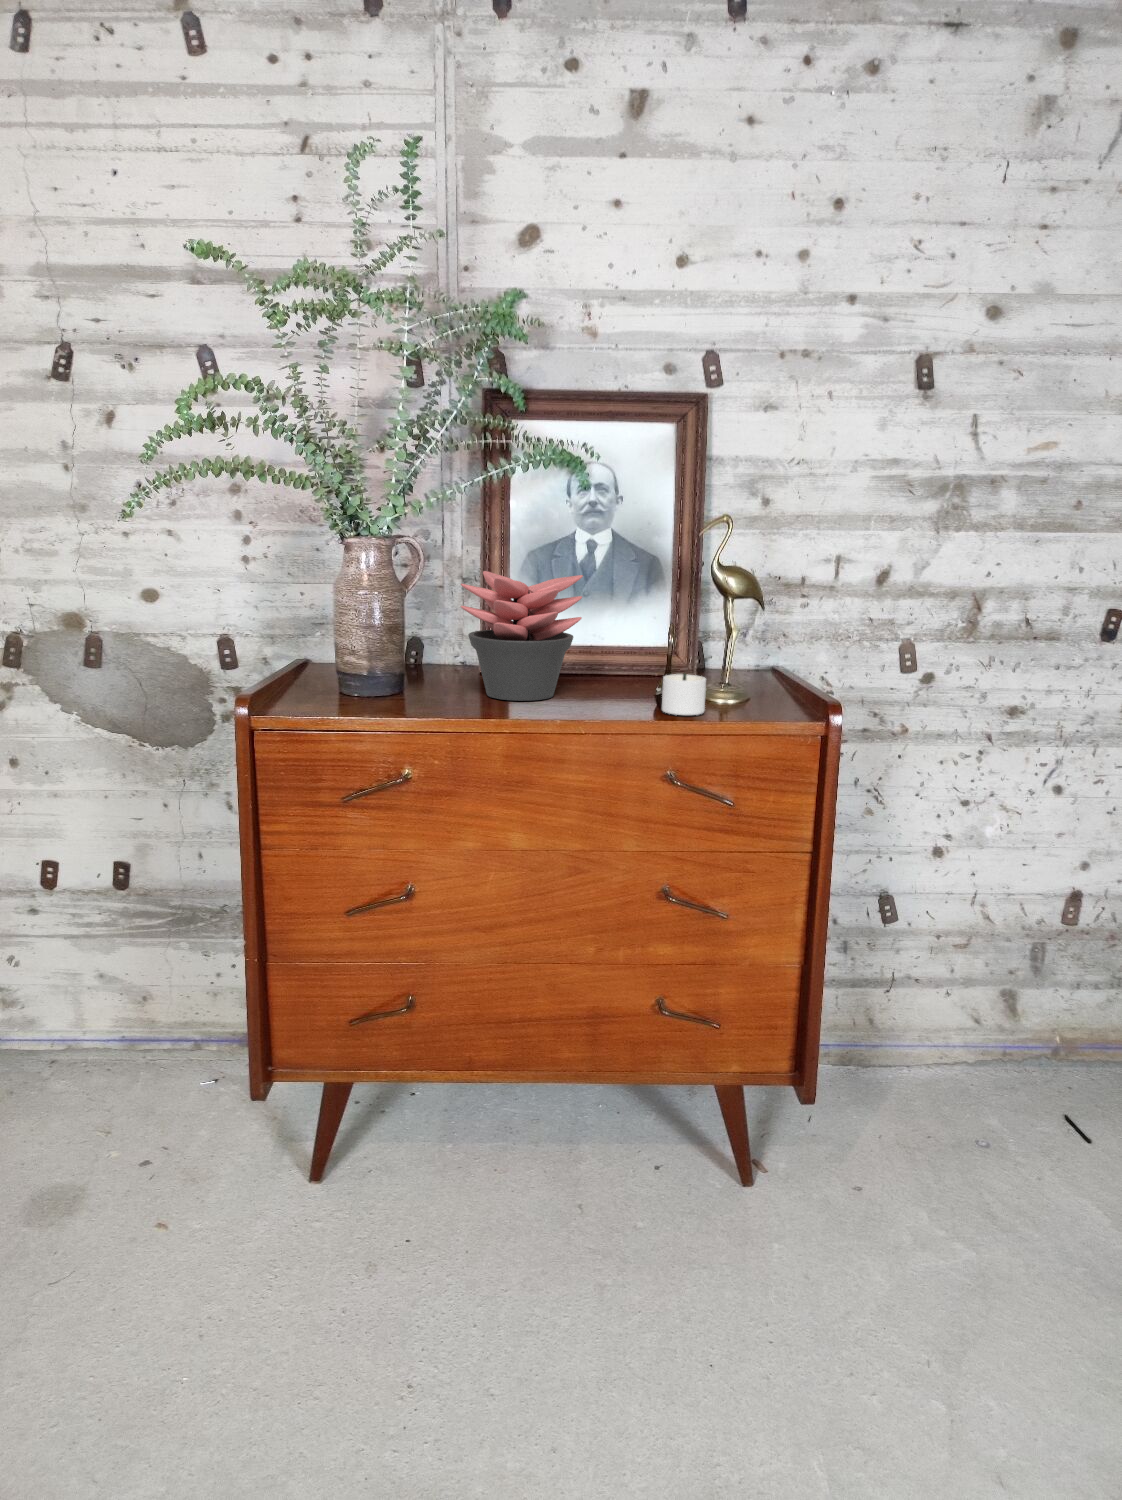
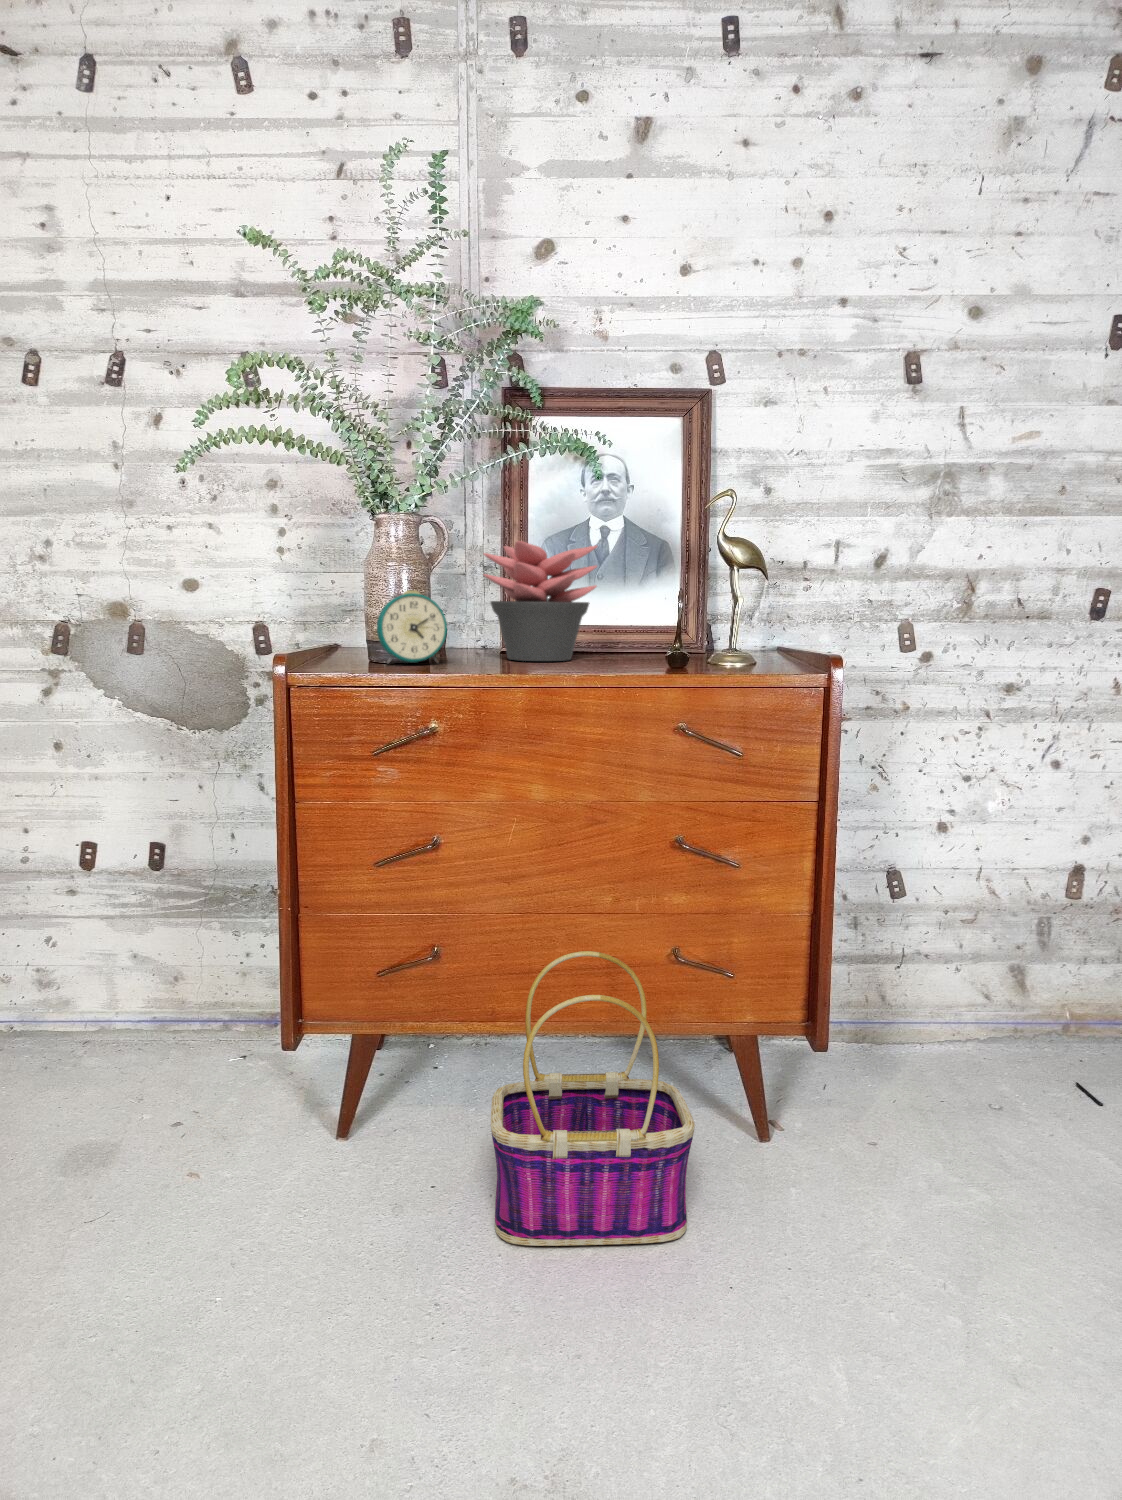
alarm clock: none [347,629,422,708] -> present [377,590,447,663]
candle: present [662,673,706,715] -> none [674,628,736,667]
basket: none [466,1007,674,1307] -> present [491,951,695,1246]

